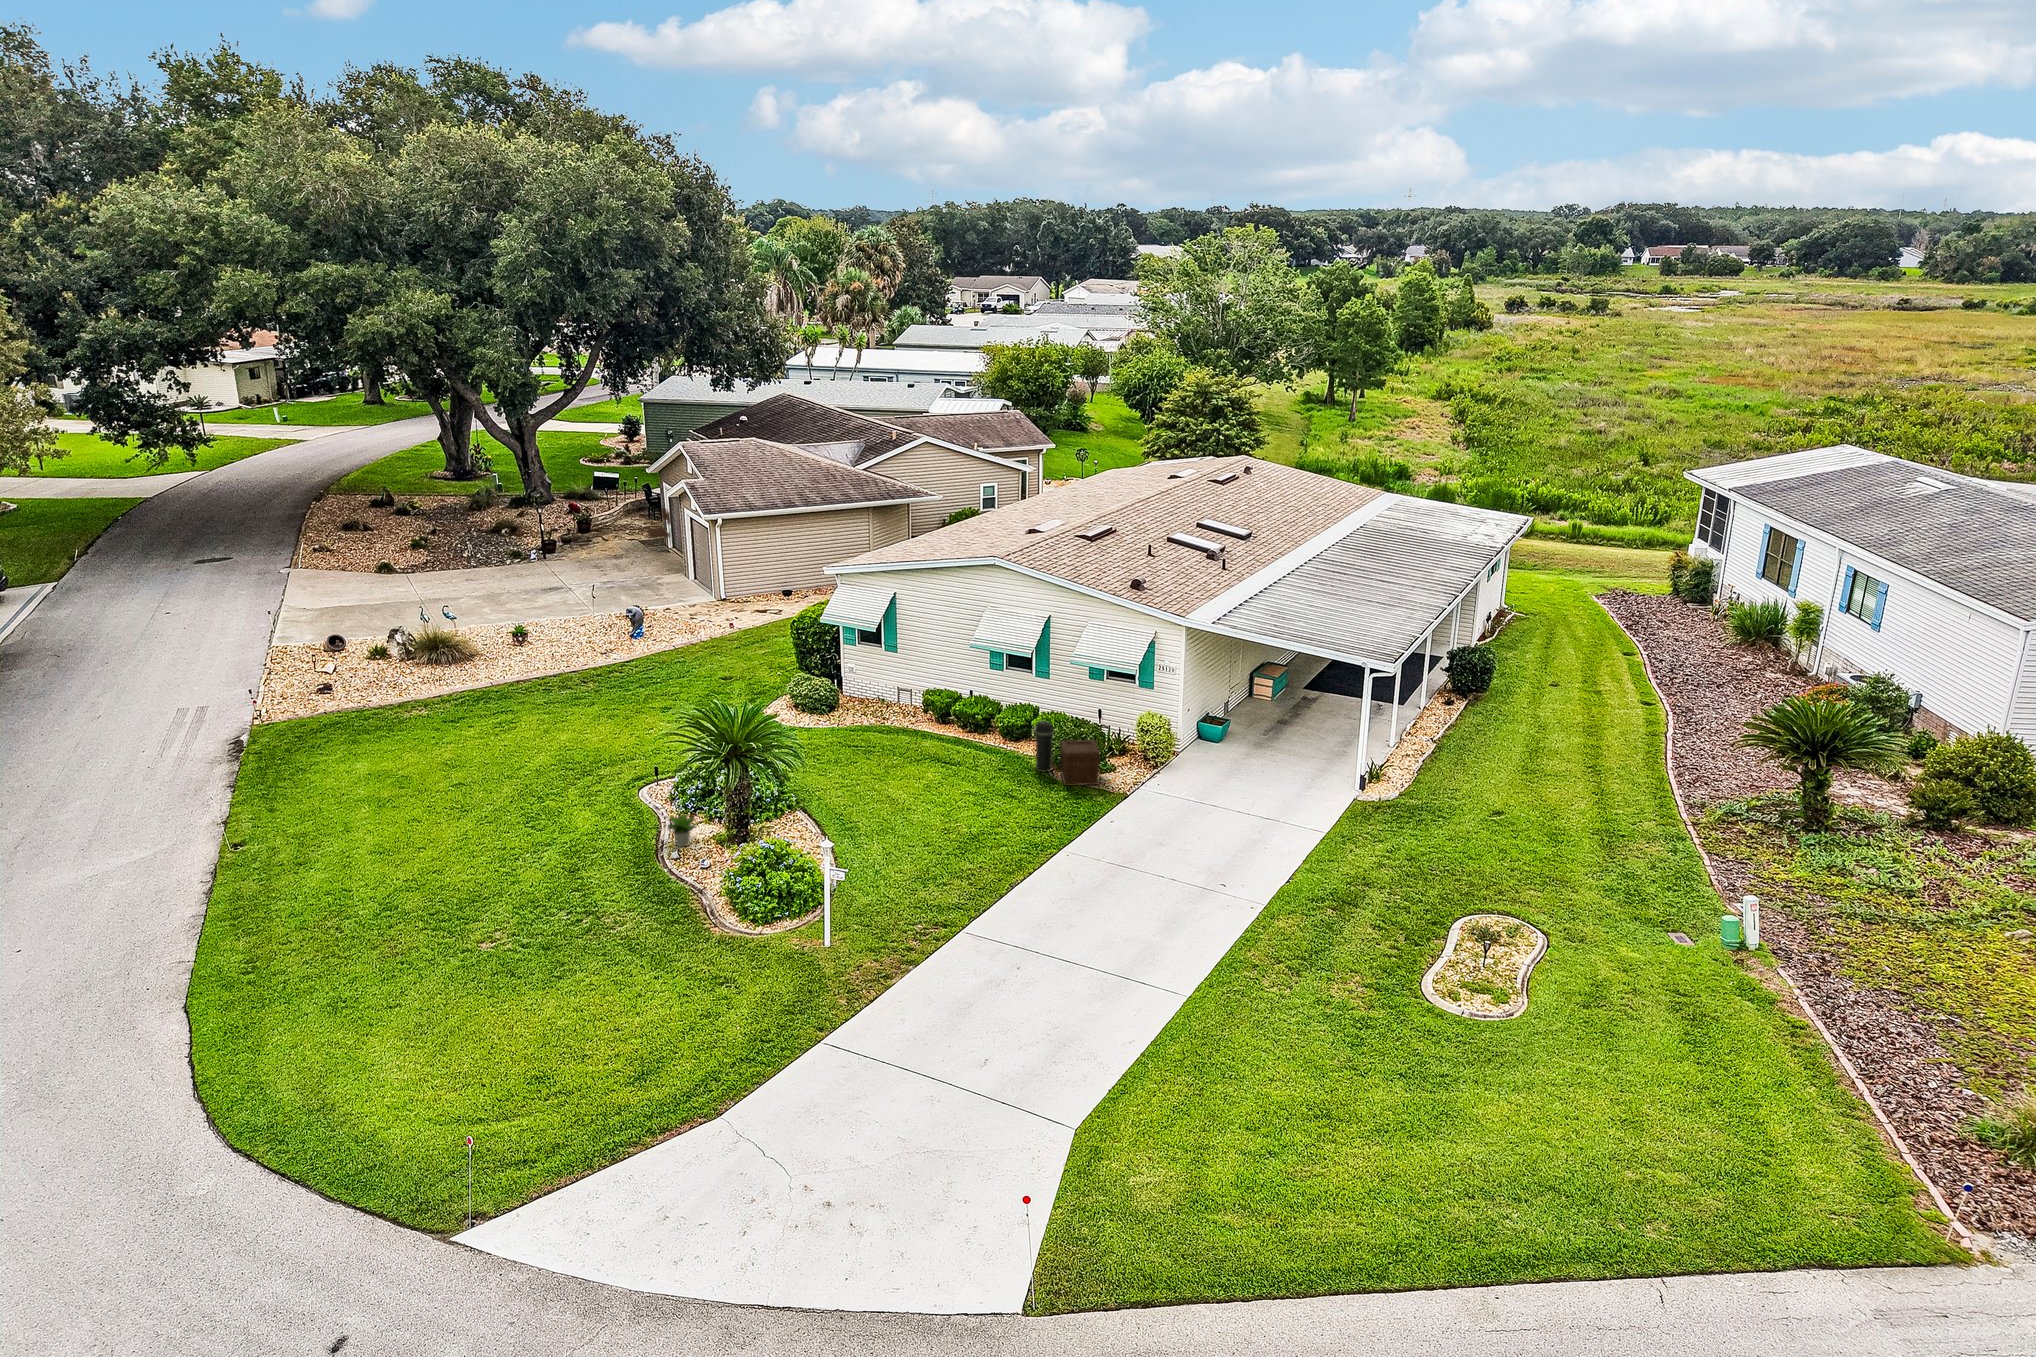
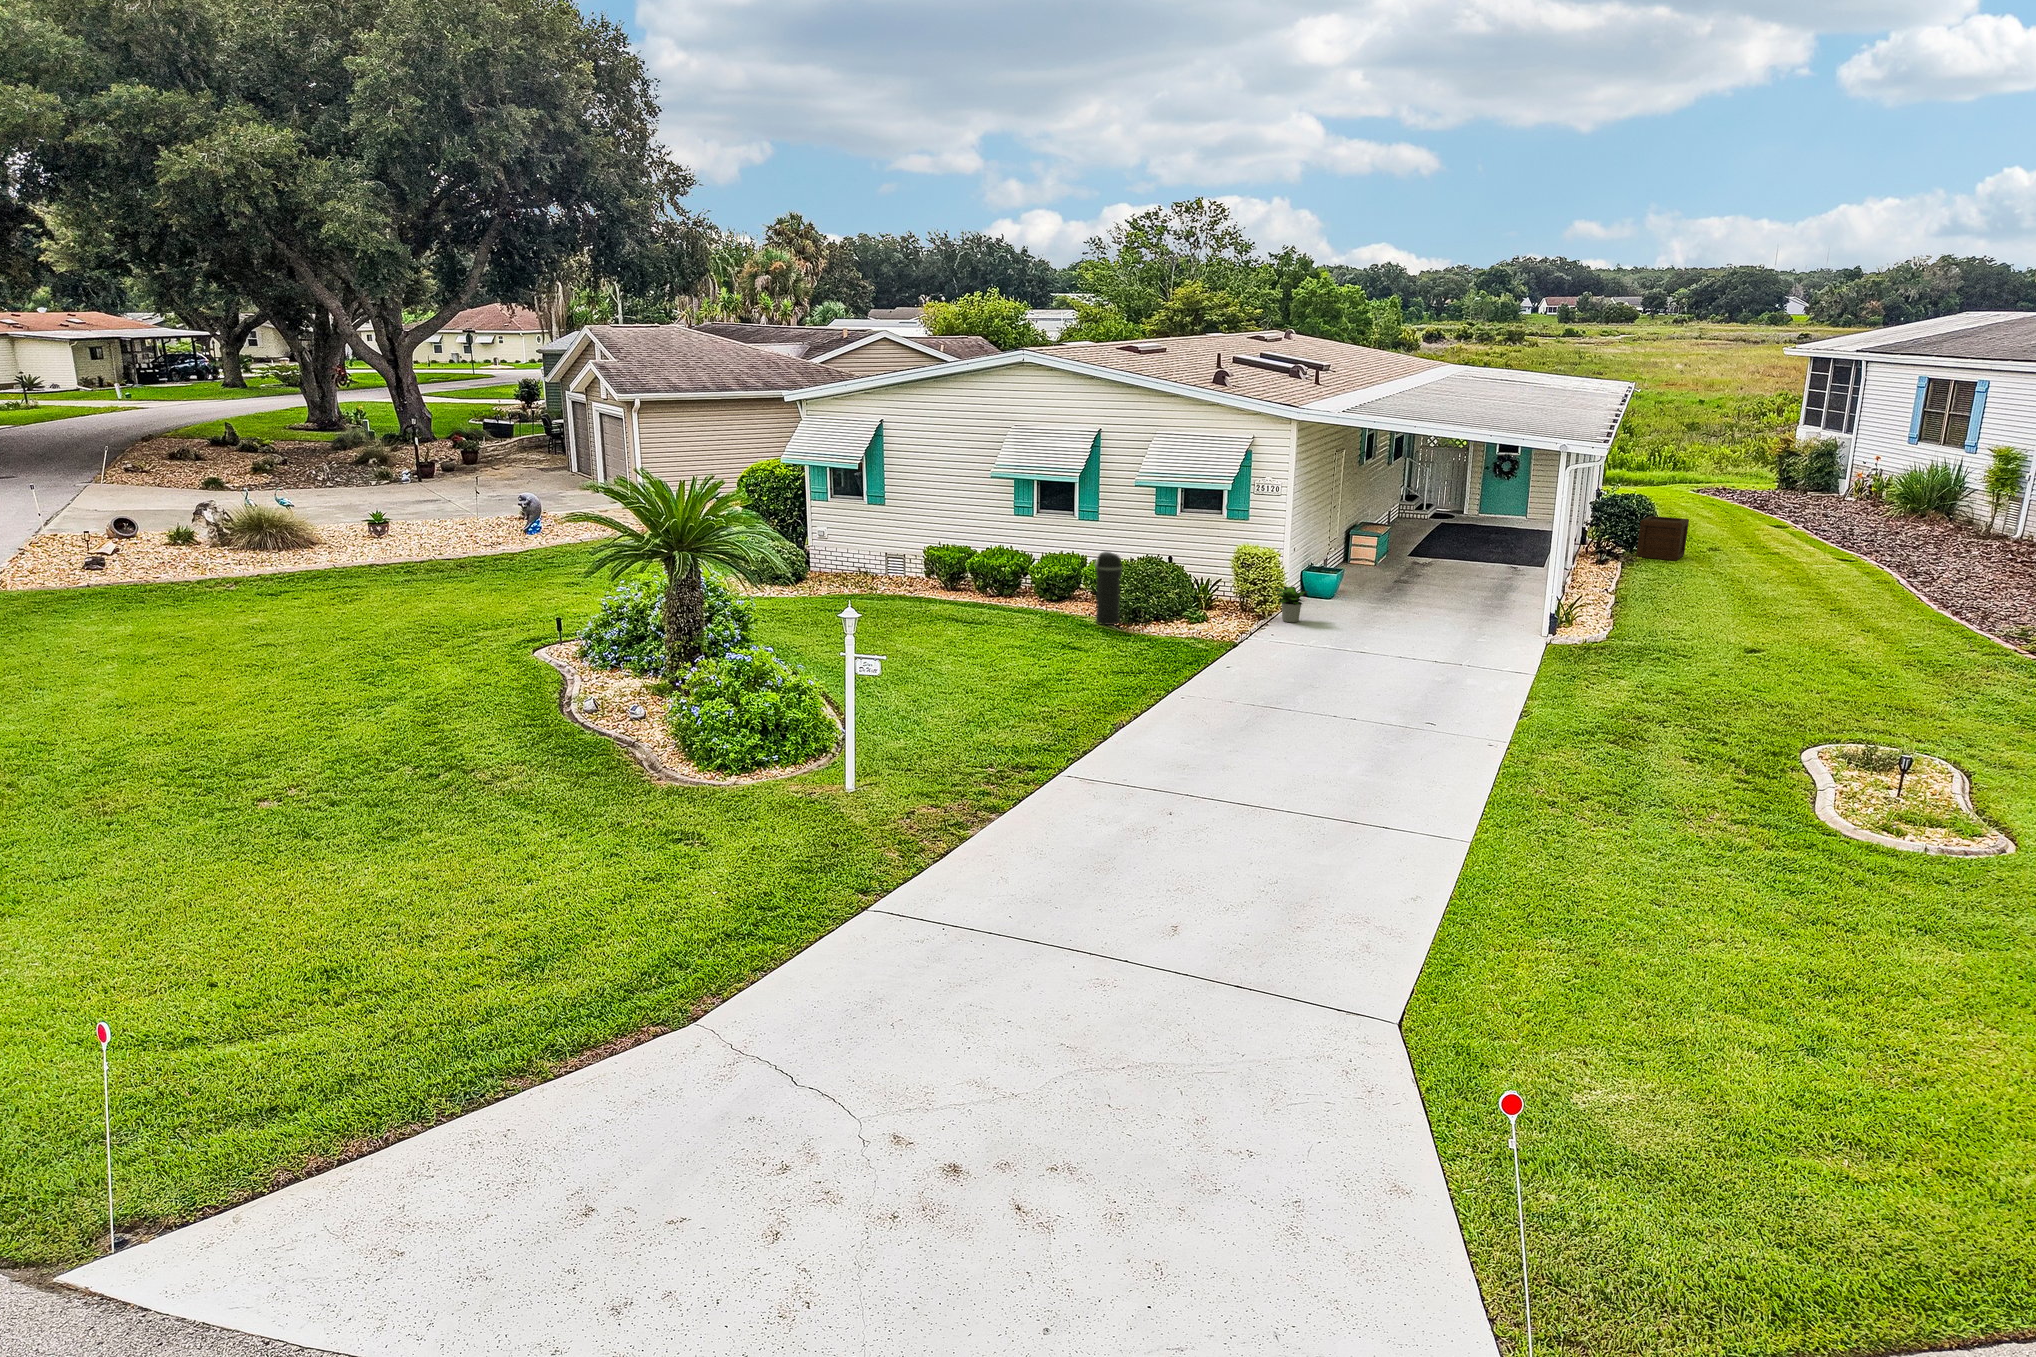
bench: present [647,508,672,551] -> none [544,424,577,474]
wooden crate: present [1060,740,1100,786] -> present [1636,516,1689,561]
potted plant: present [668,815,695,847] -> present [1276,587,1308,622]

